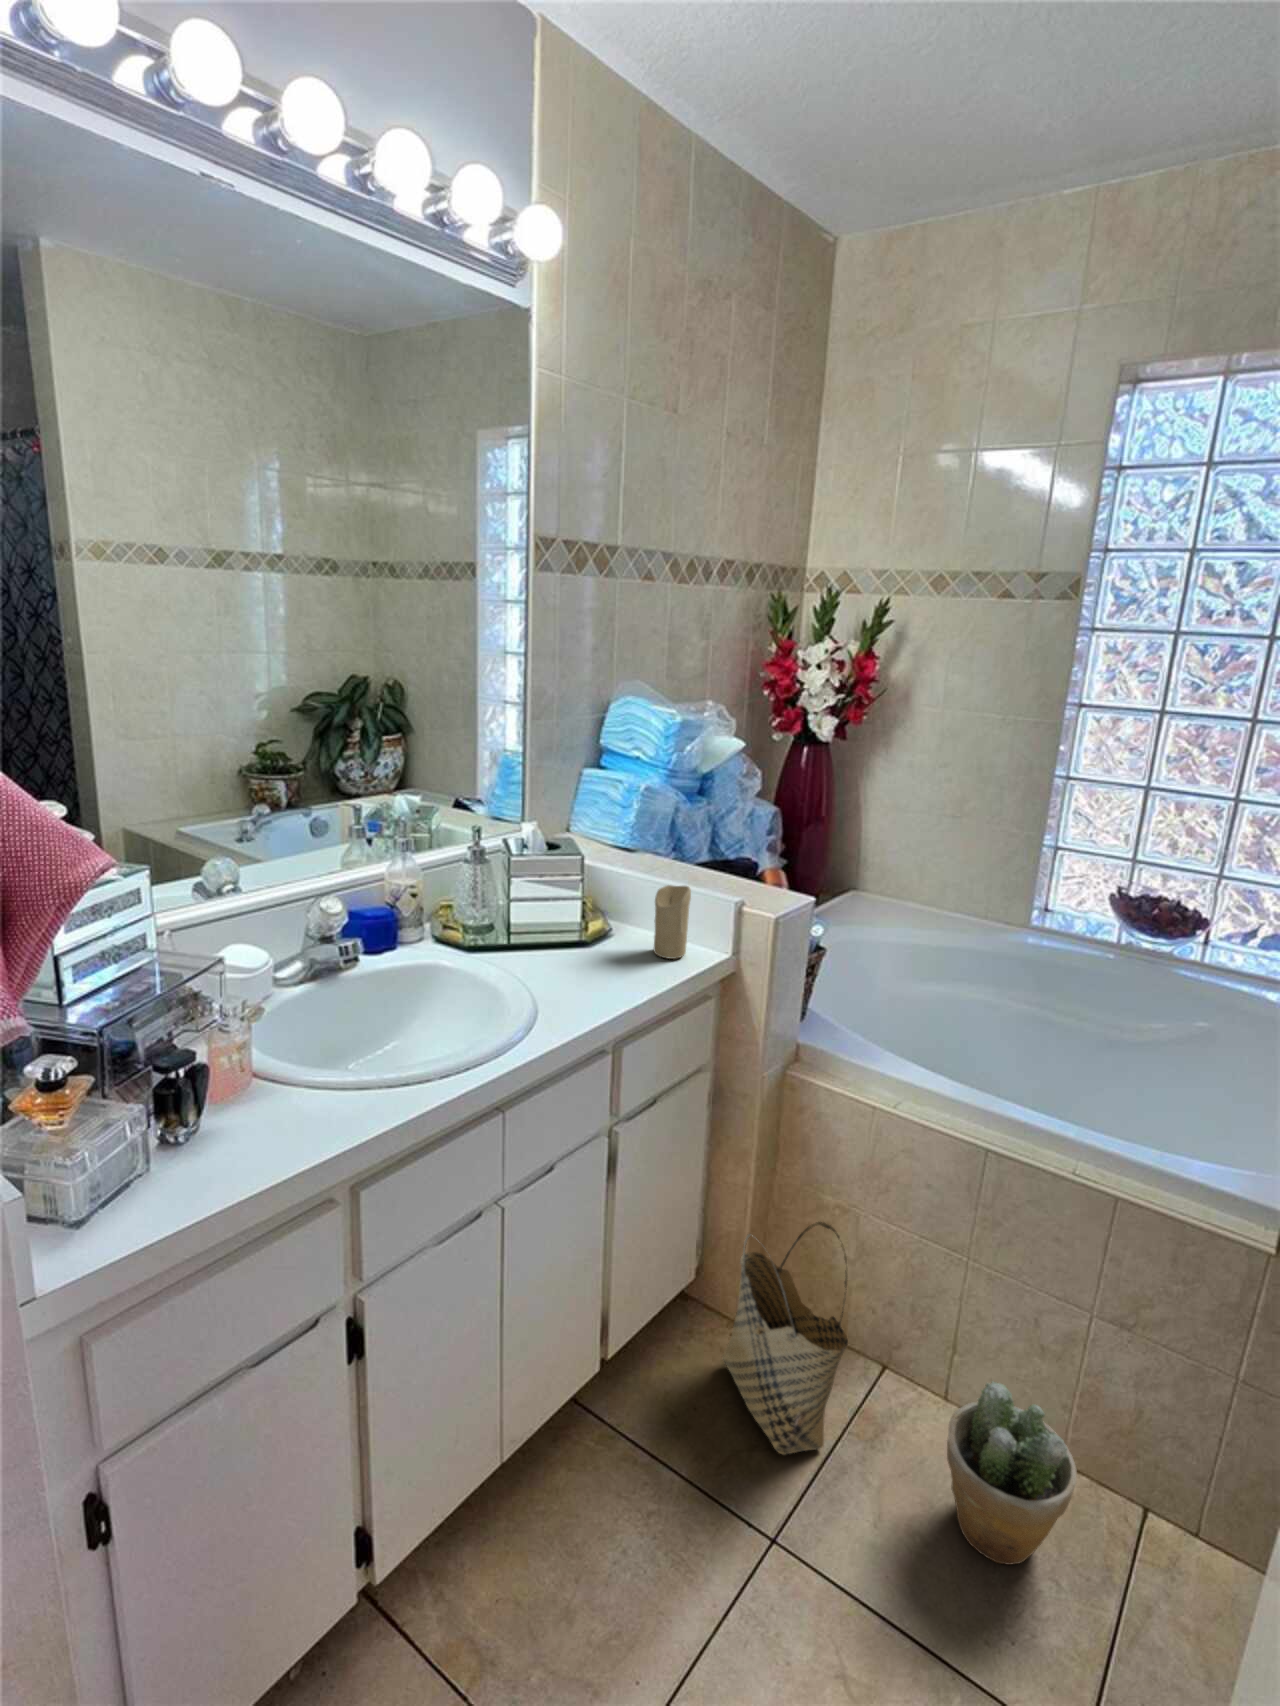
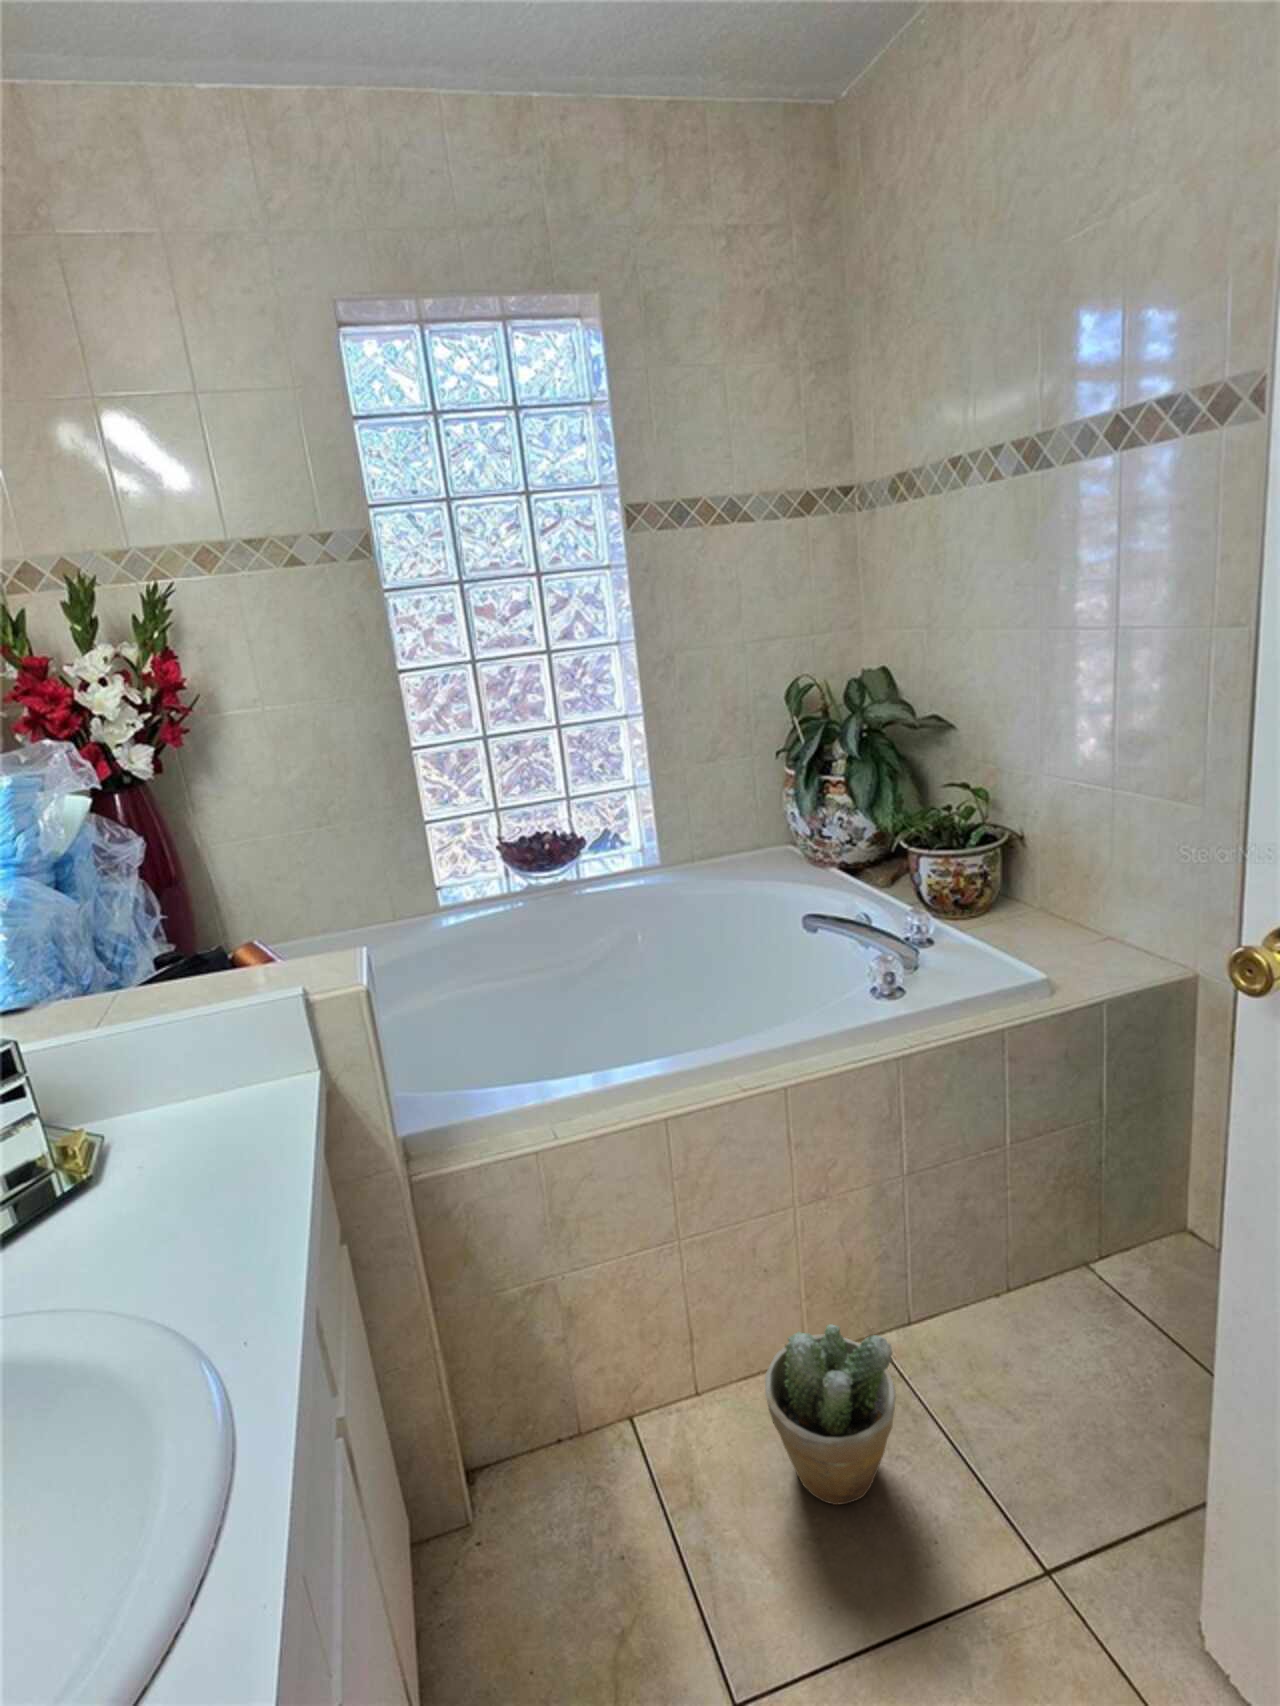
candle: present [654,885,691,959] -> none [169,1013,254,1142]
woven basket: present [722,1222,848,1455] -> none [470,1320,668,1622]

